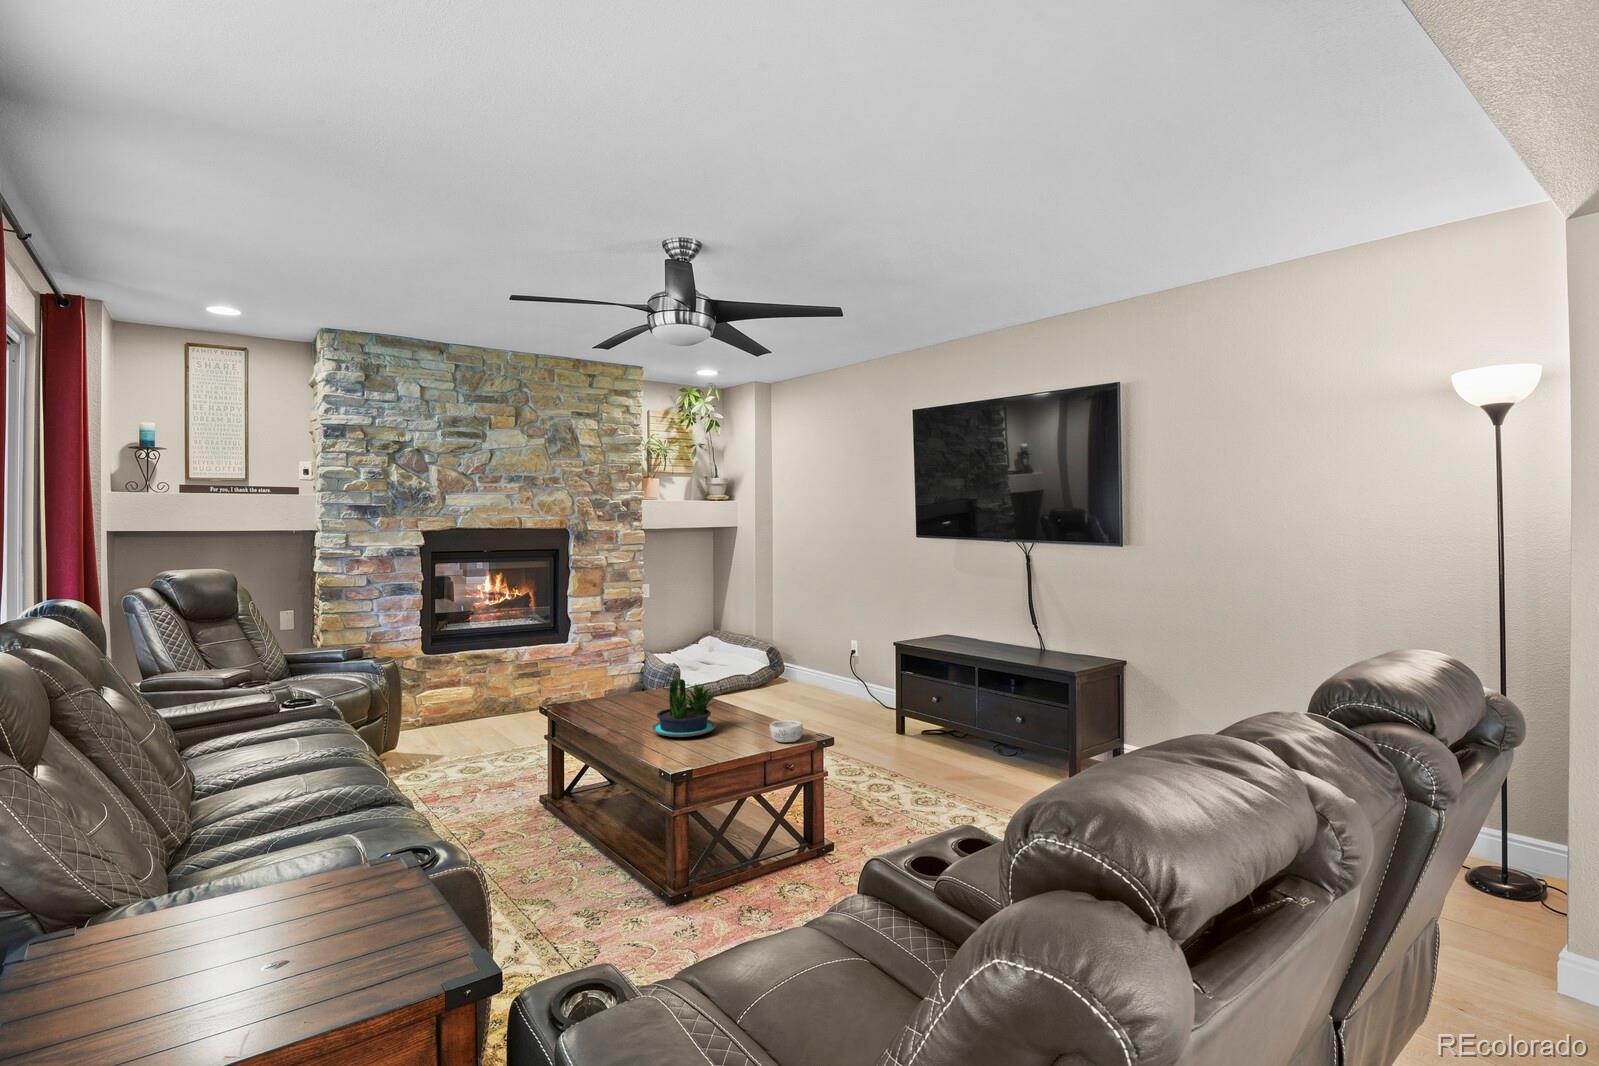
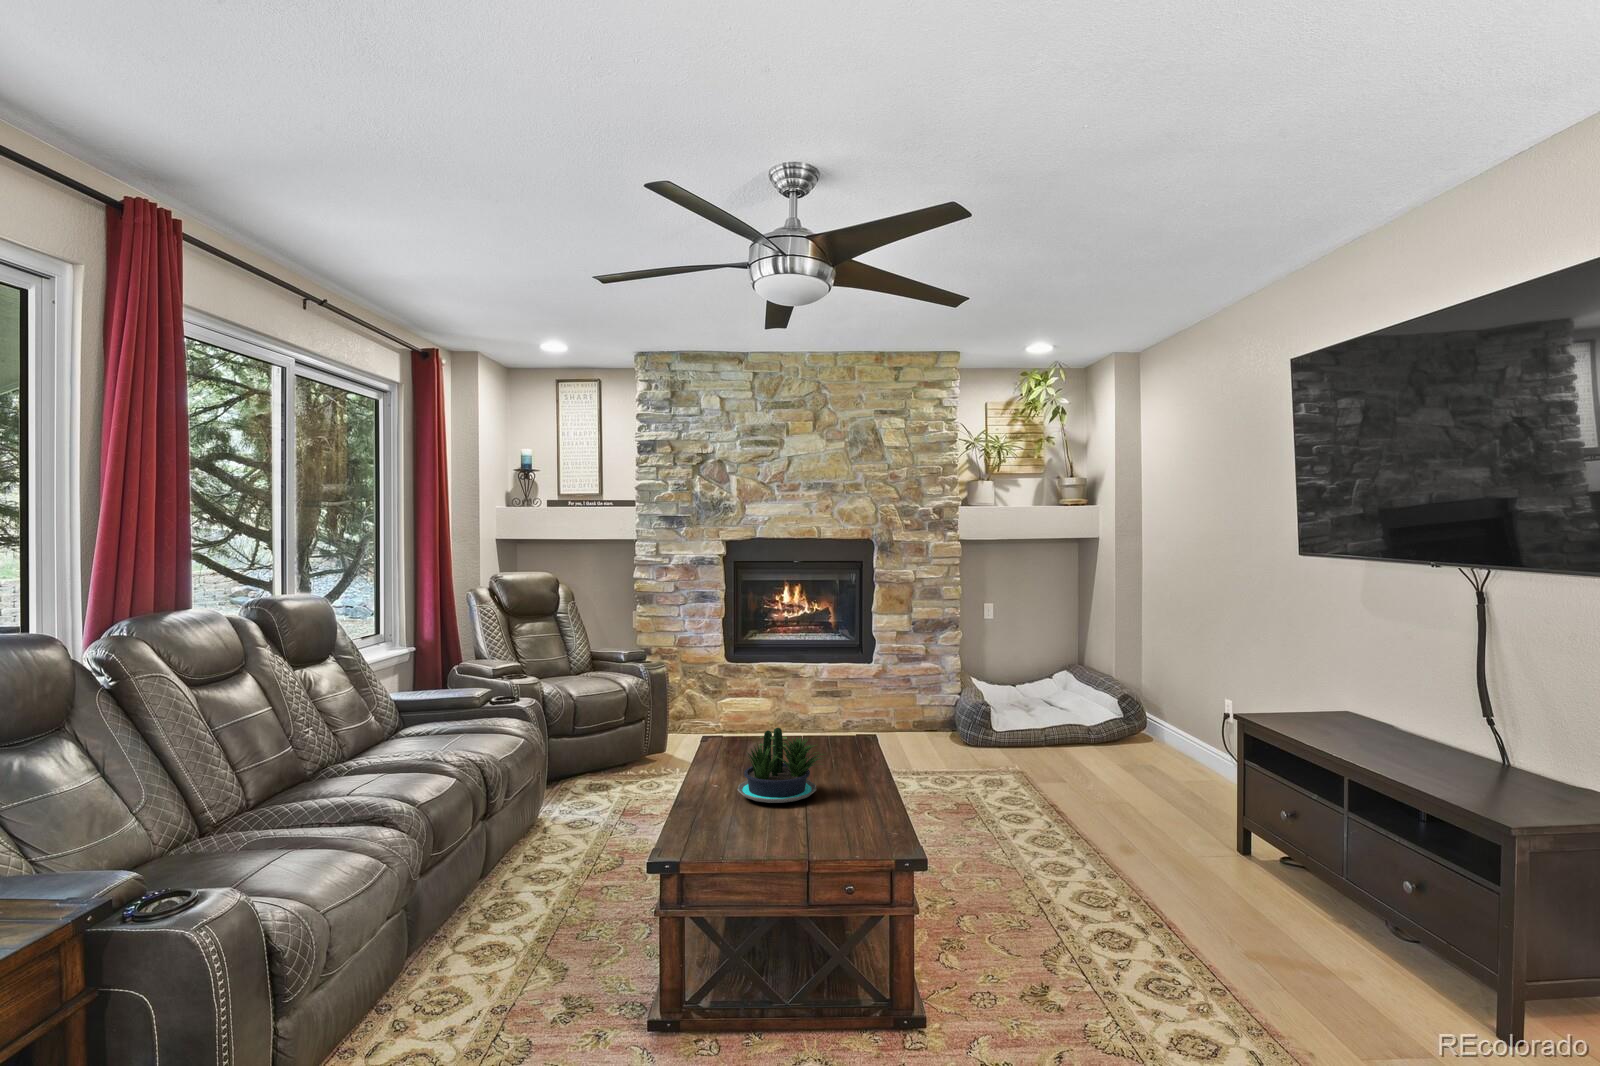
decorative bowl: present [769,720,803,742] -> none [841,804,886,837]

